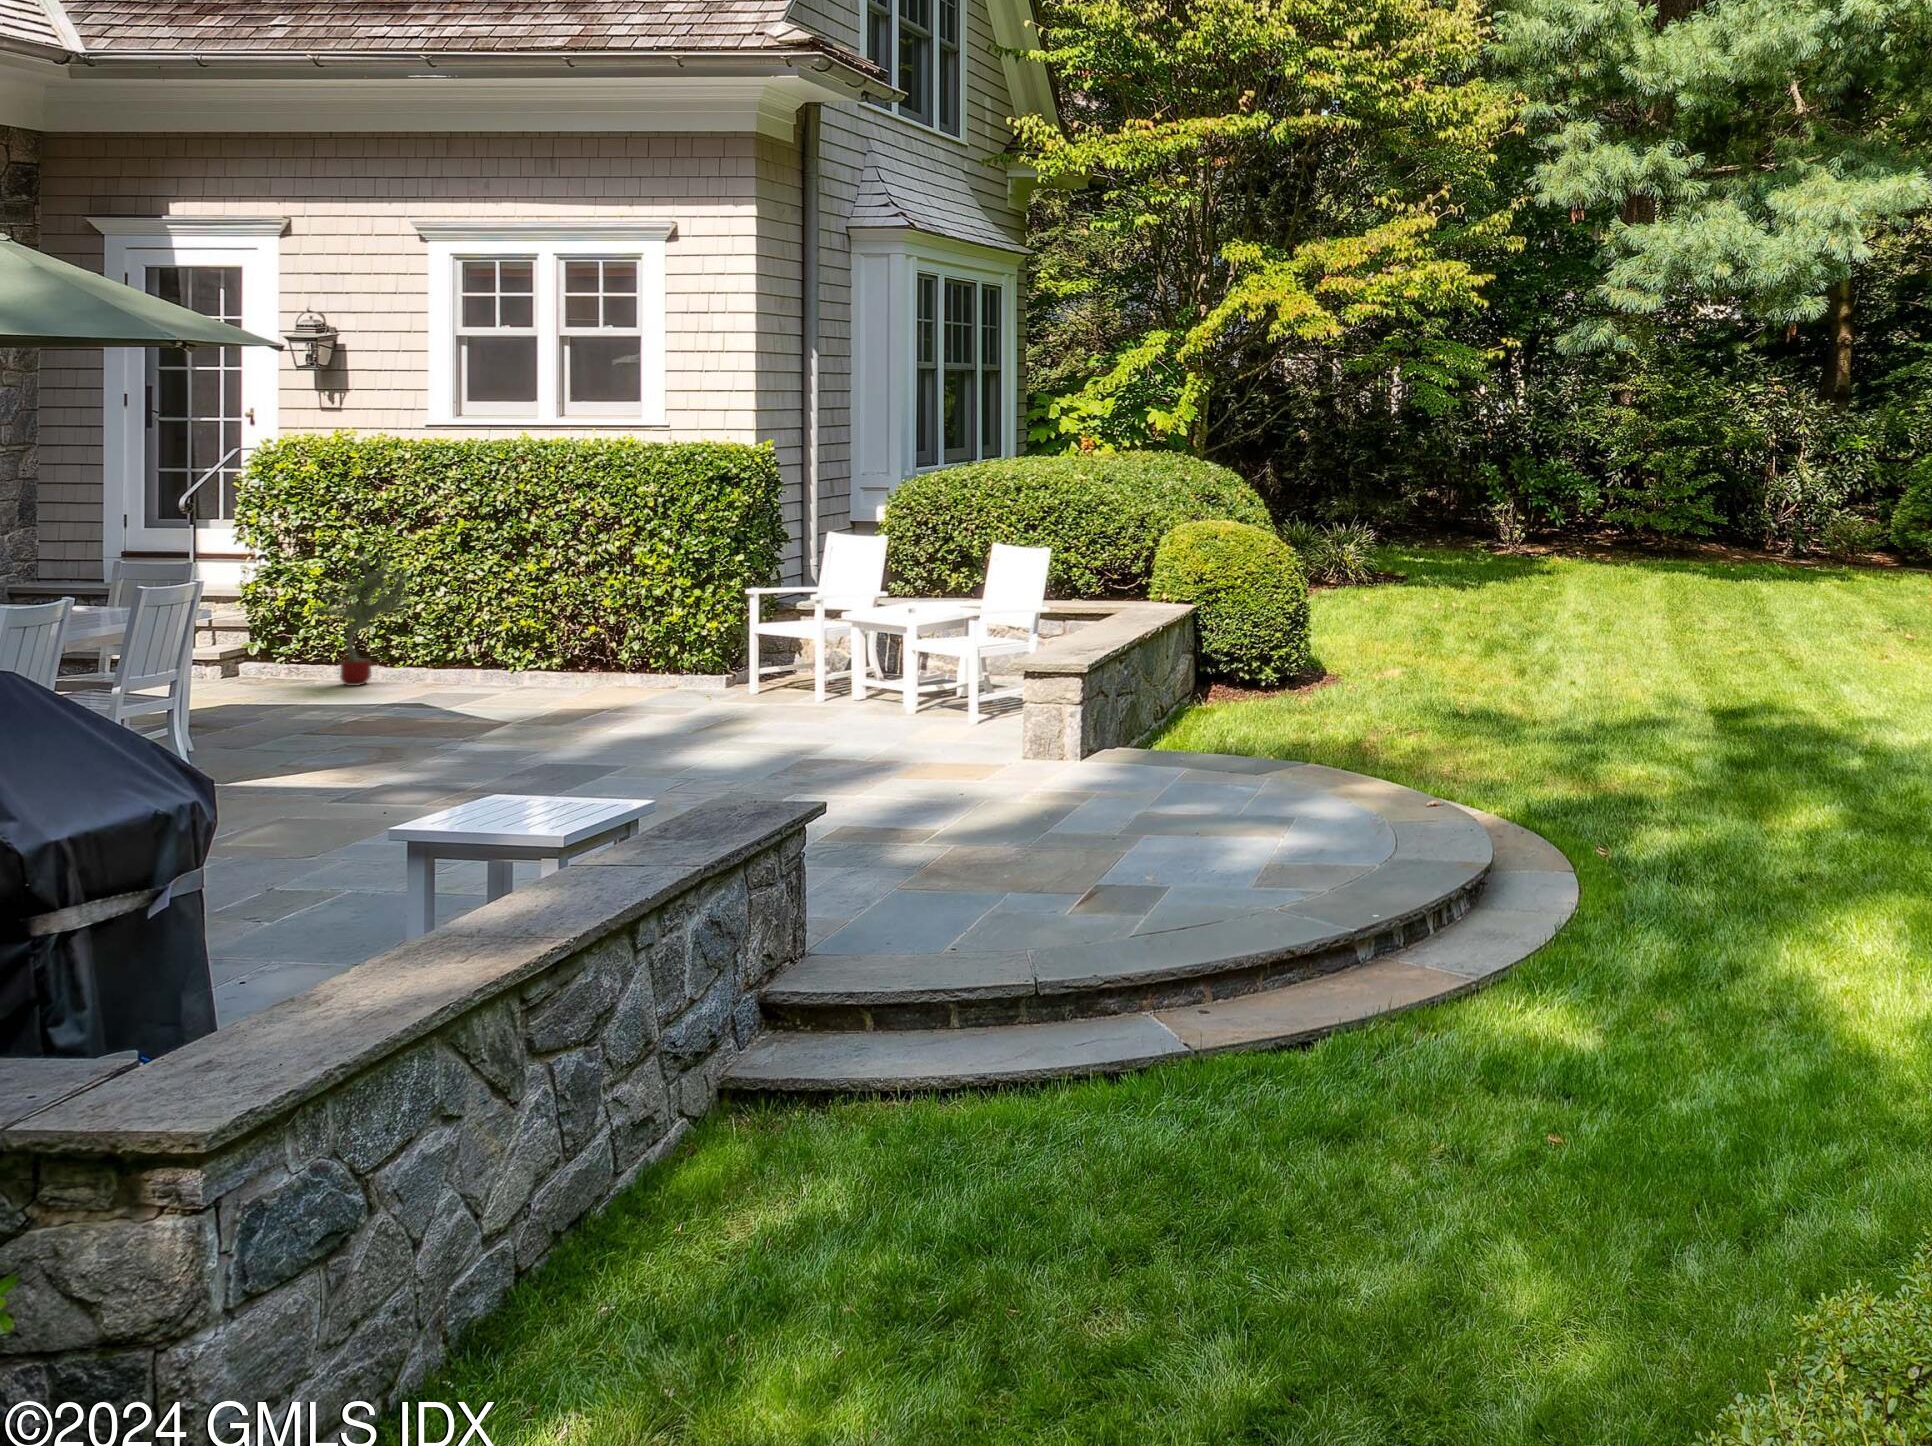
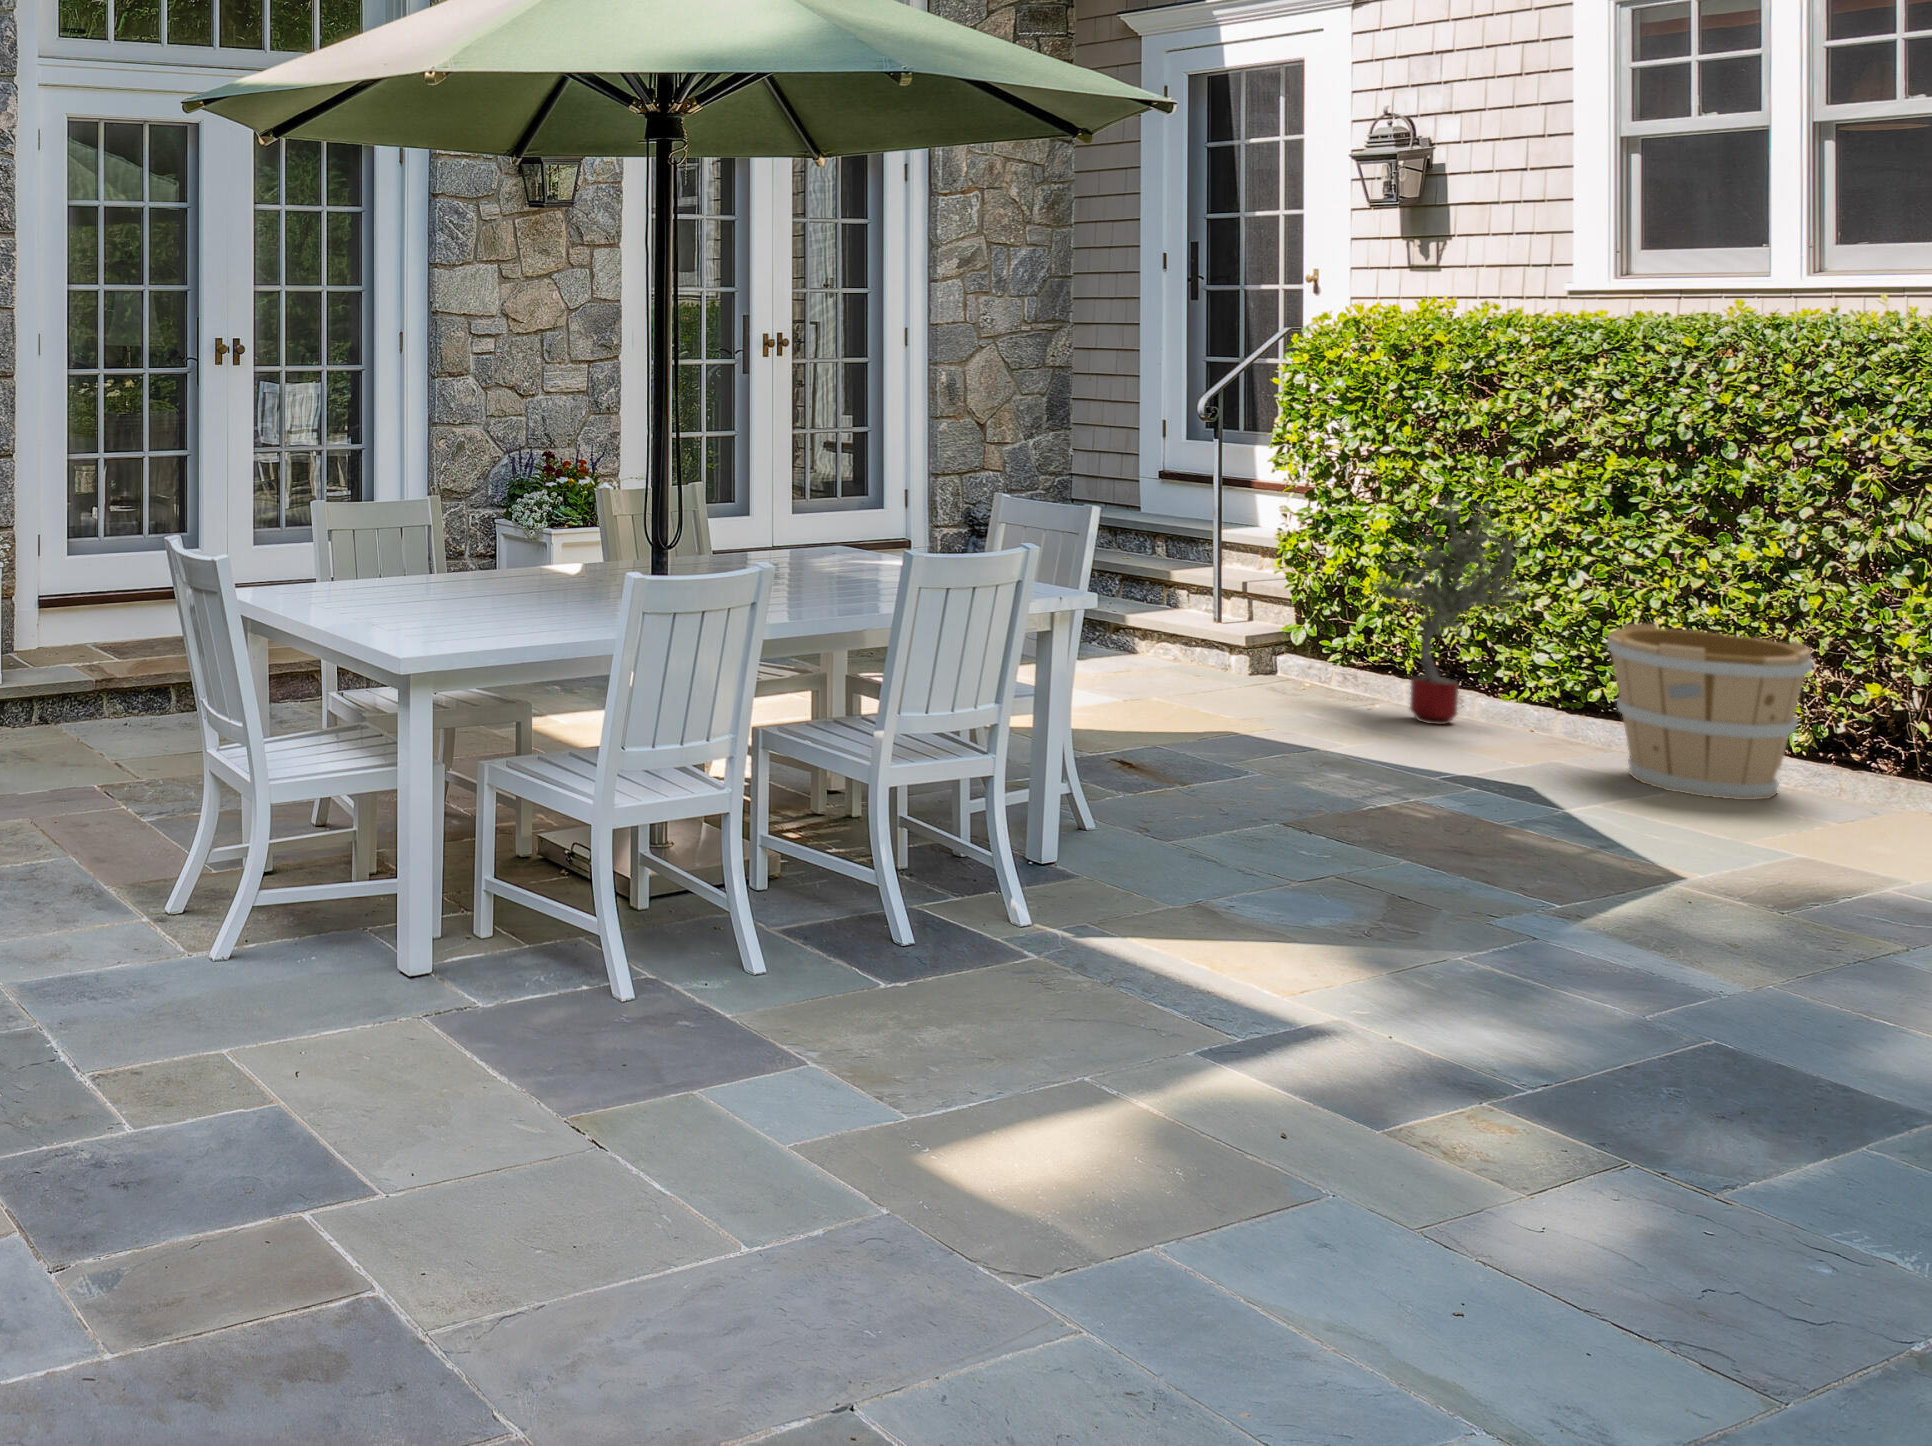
wooden bucket: none [461,609,566,694] -> present [1607,624,1814,800]

